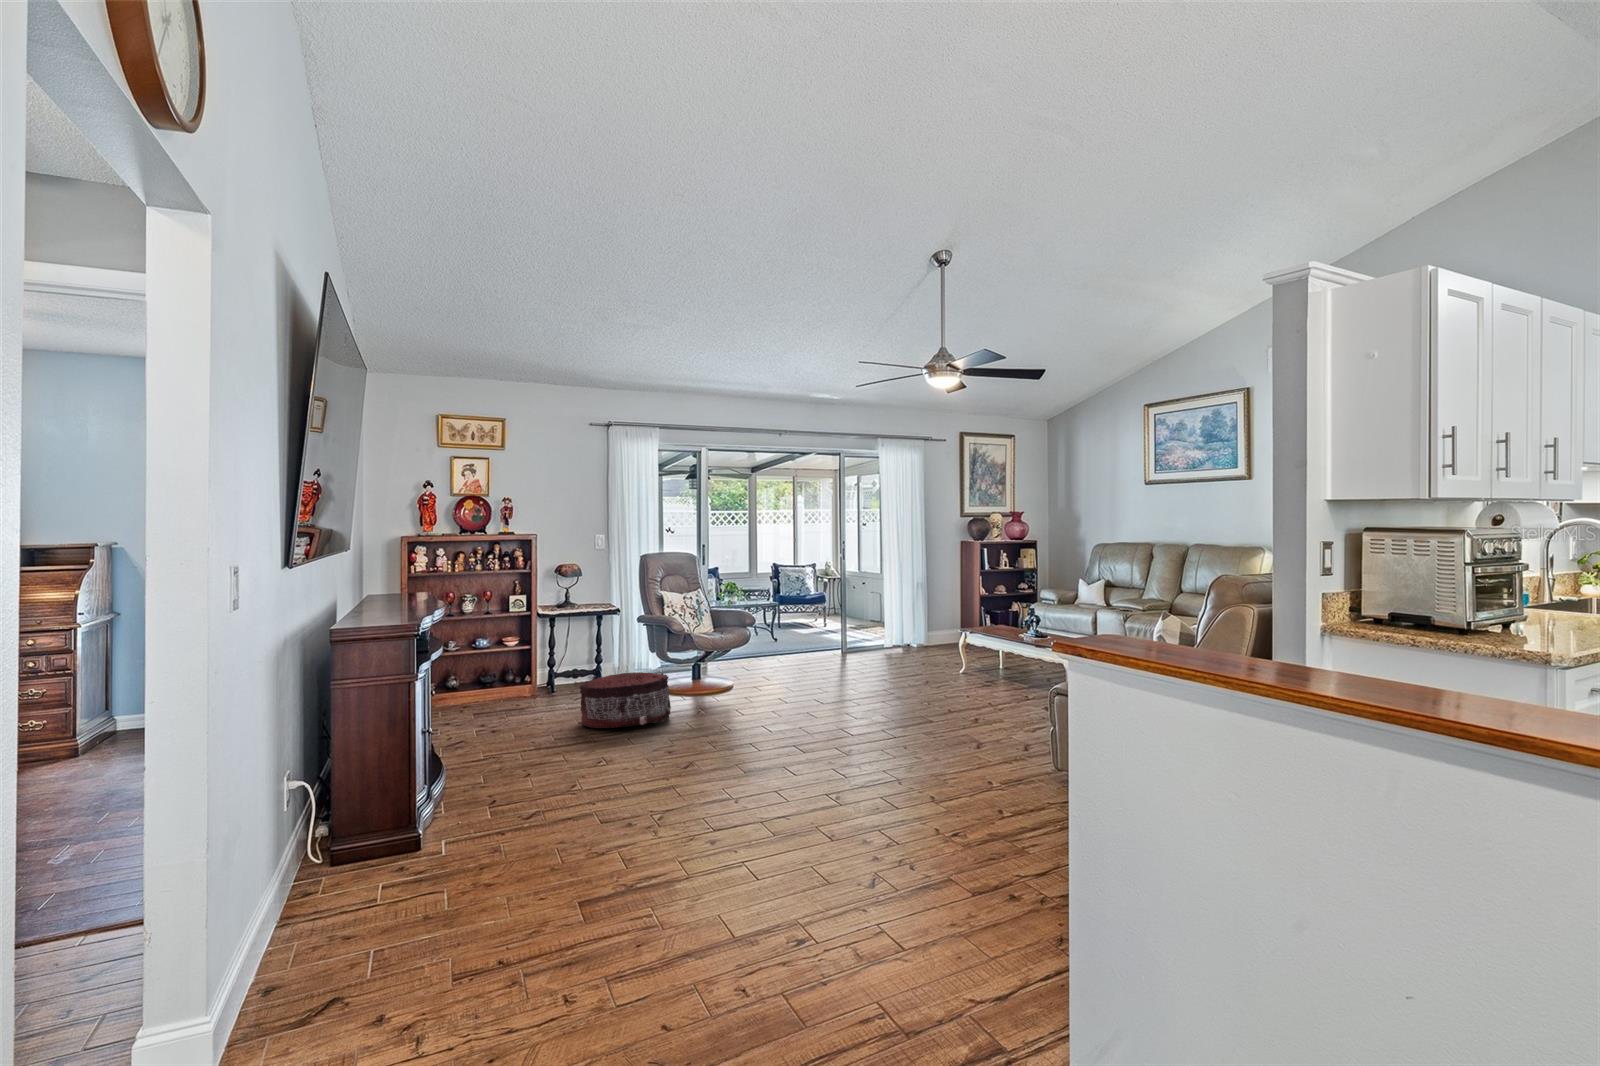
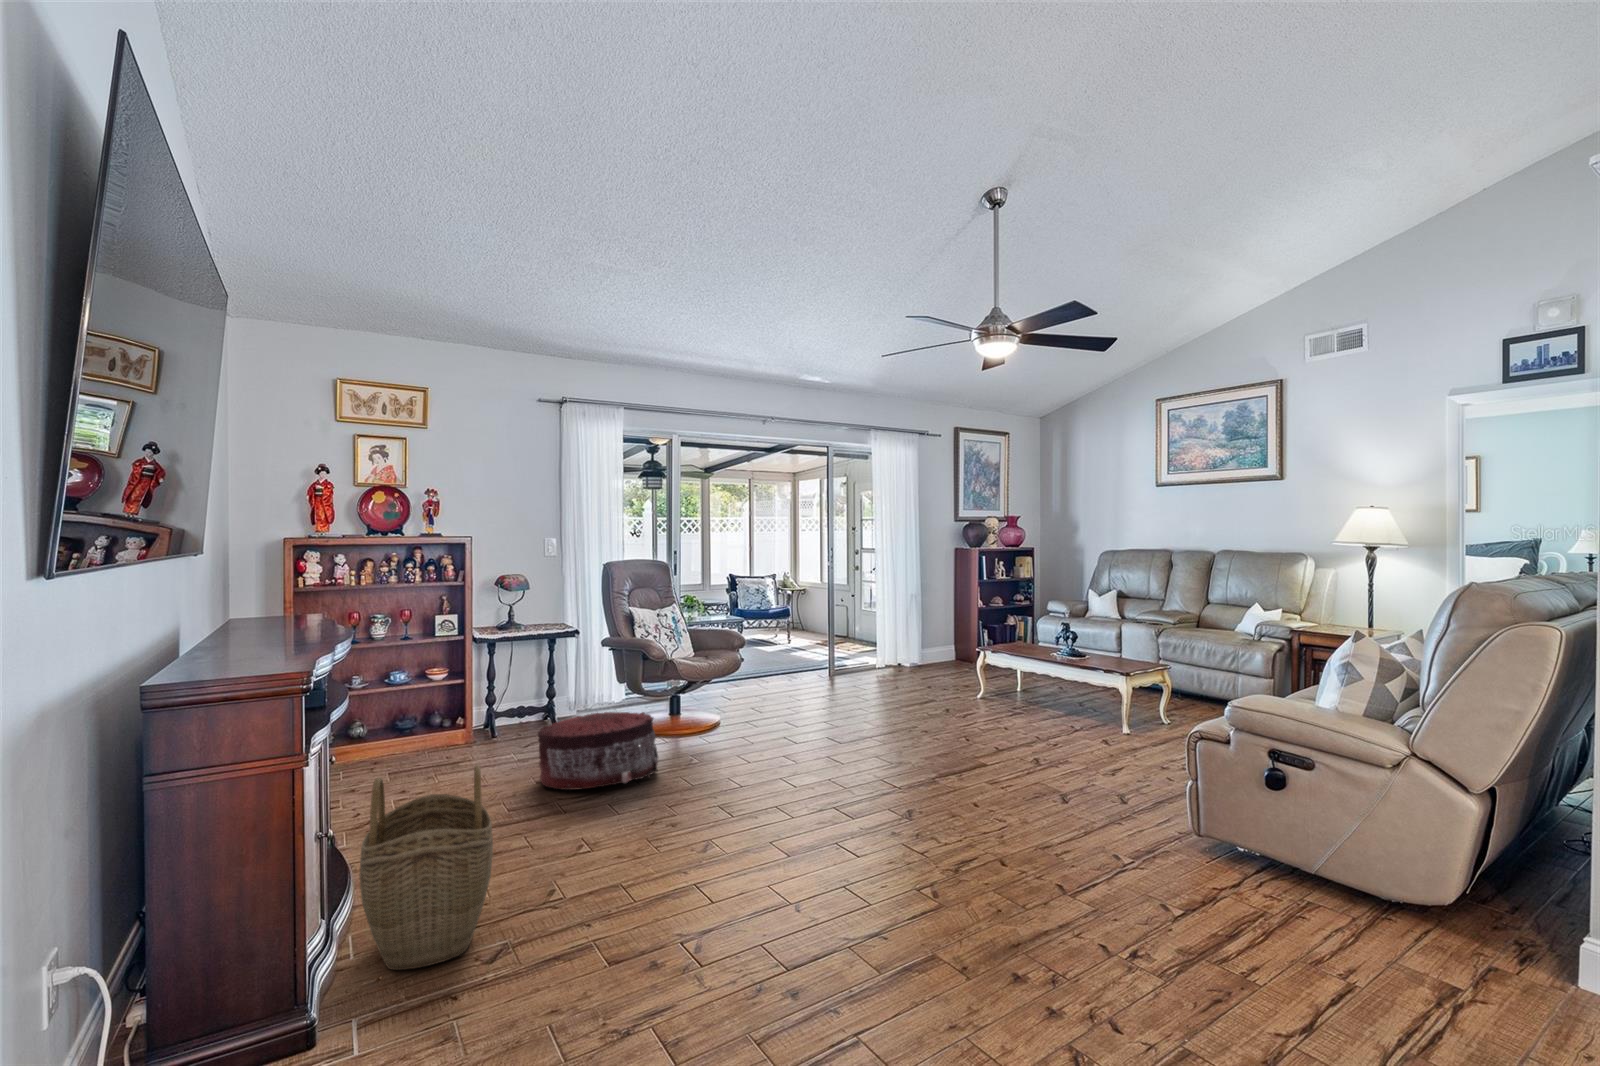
woven basket: none [442,695,529,822] -> present [359,765,493,970]

